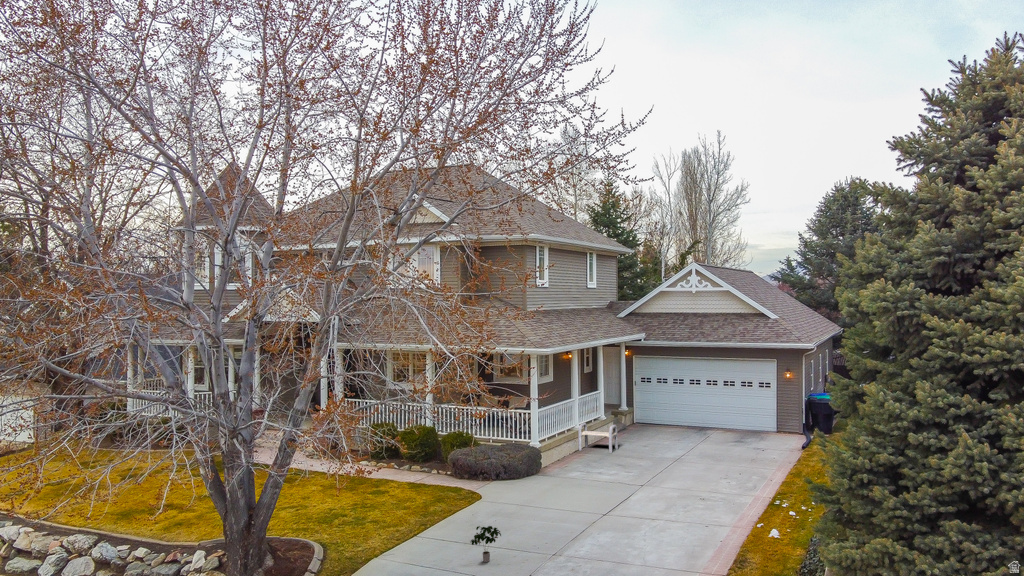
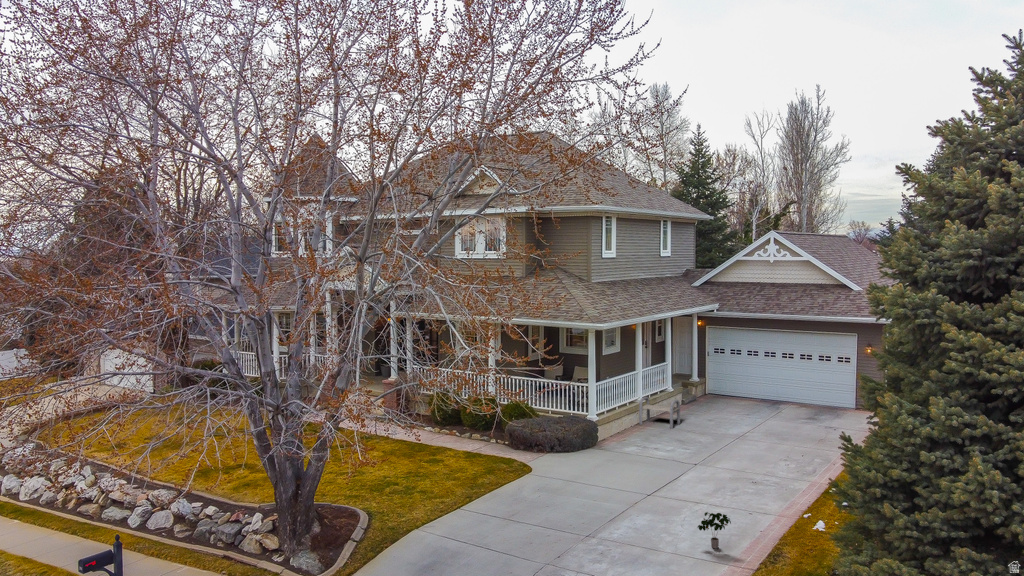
potted plant: present [471,526,501,562] -> present [698,512,731,548]

